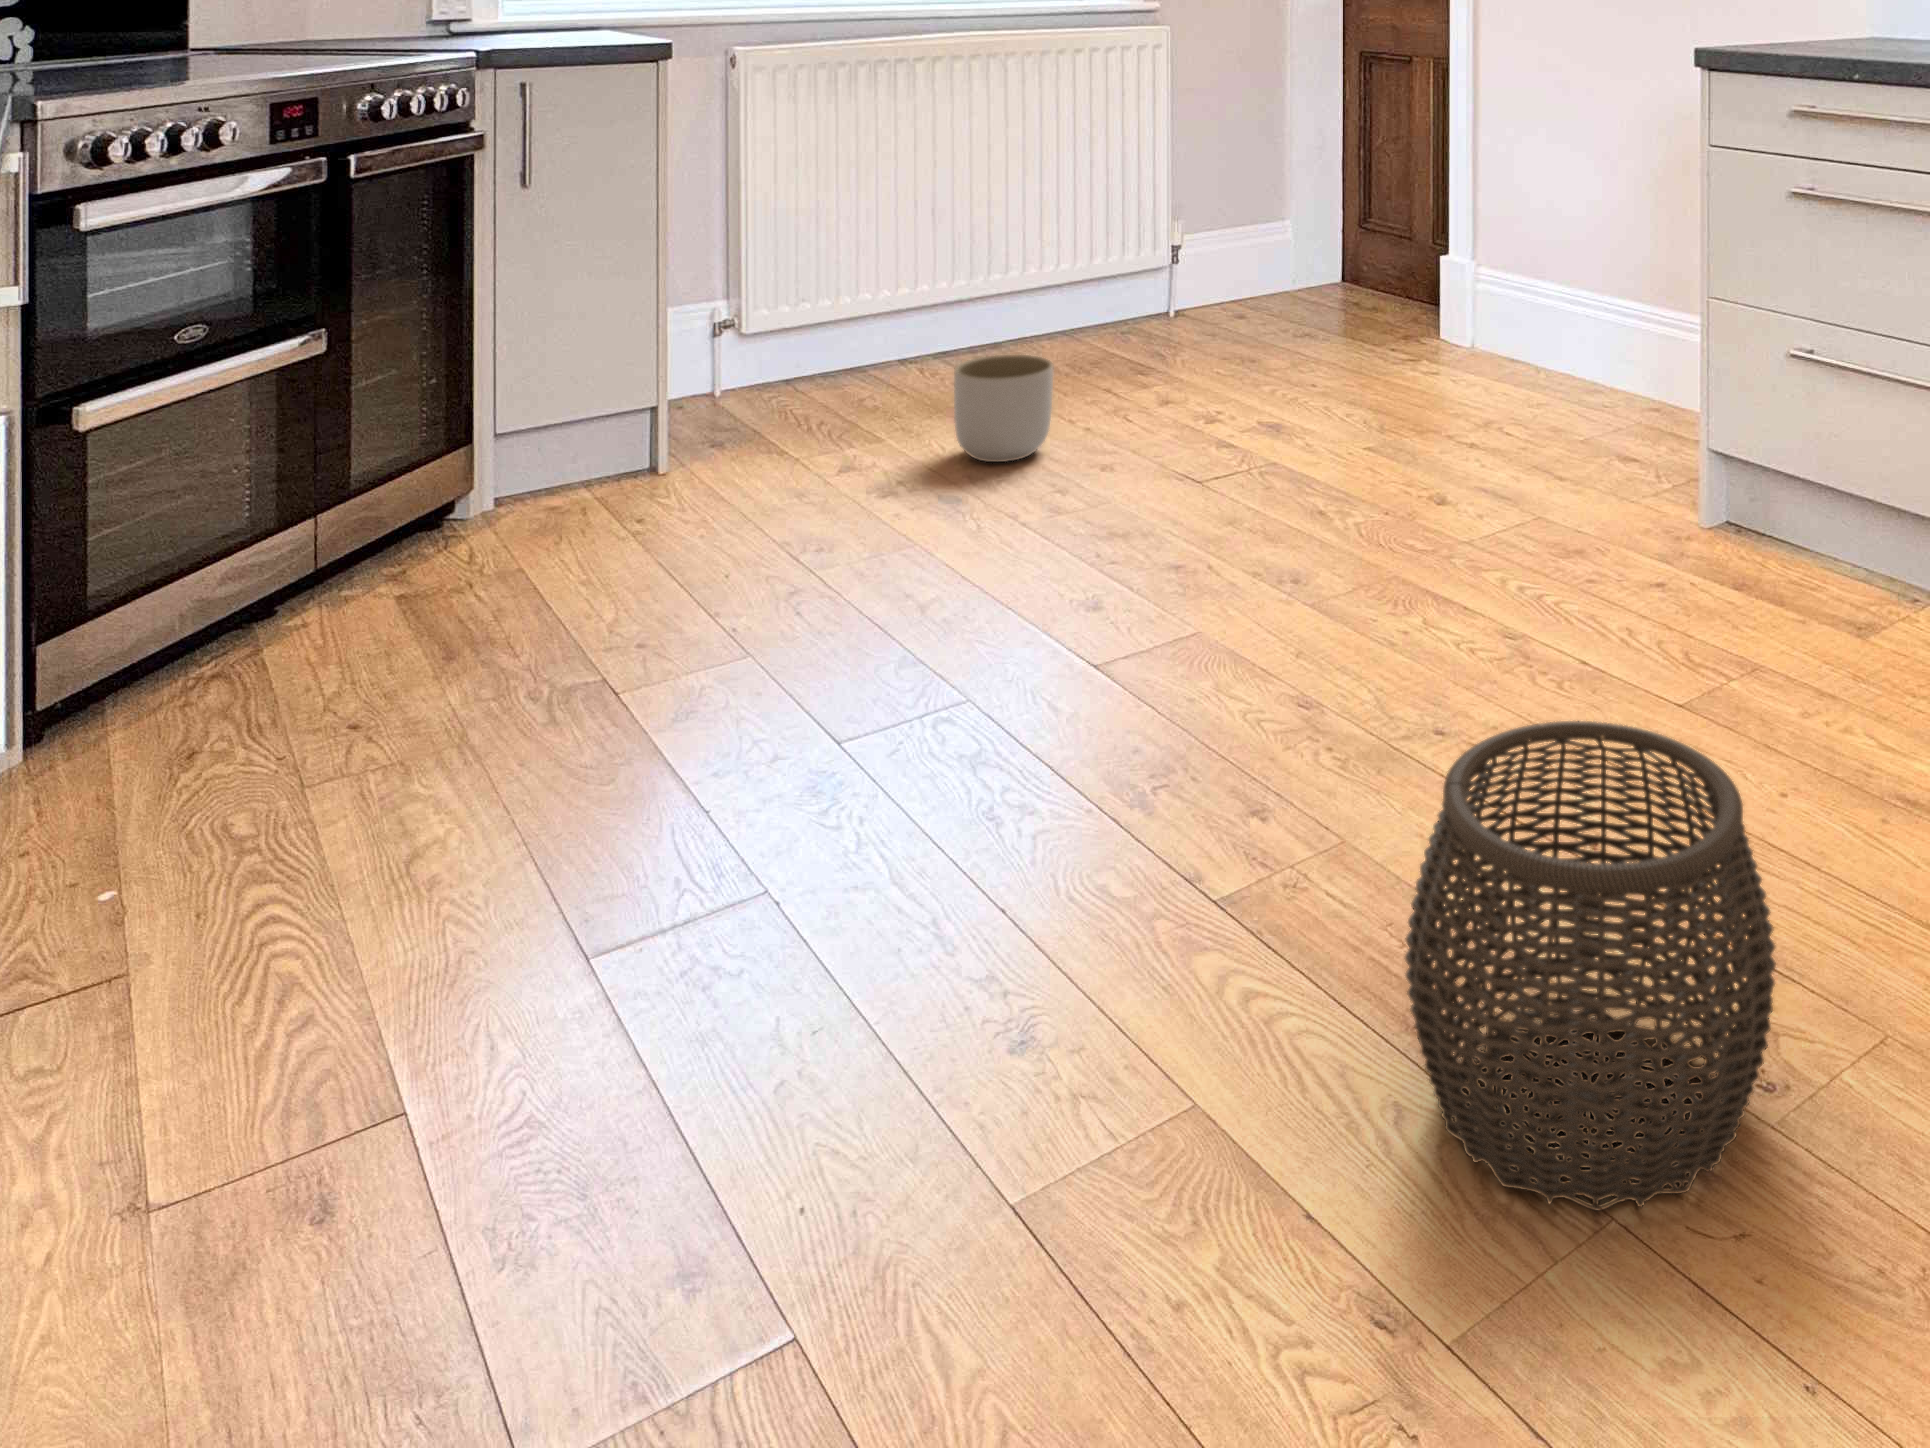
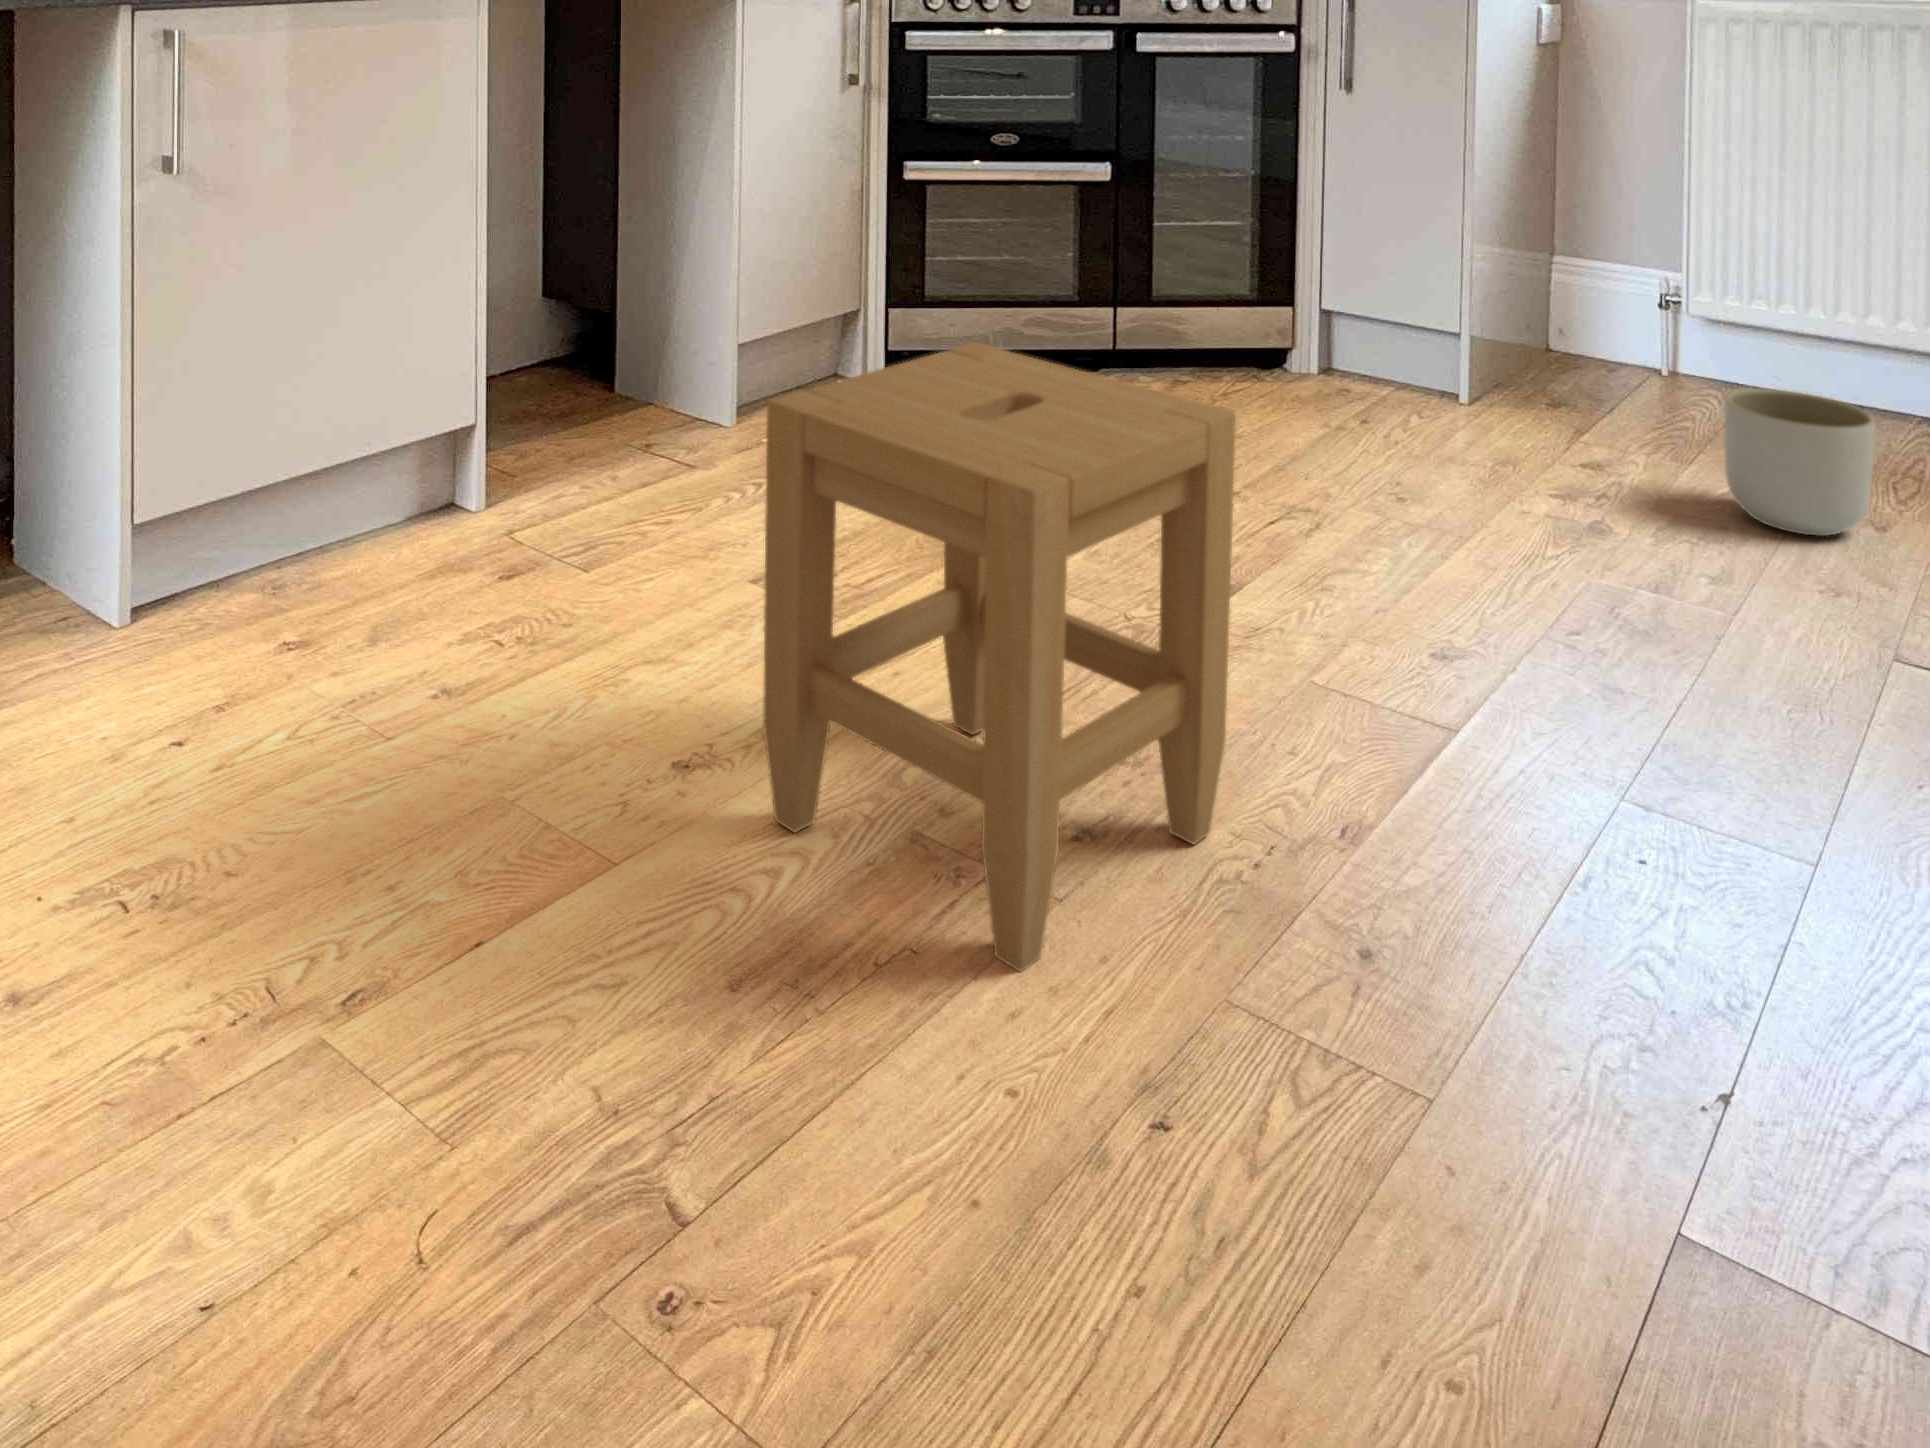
stool: none [1055,430,1455,986] -> present [763,343,1236,972]
woven basket: present [1405,721,1776,1211] -> none [409,668,857,1267]

